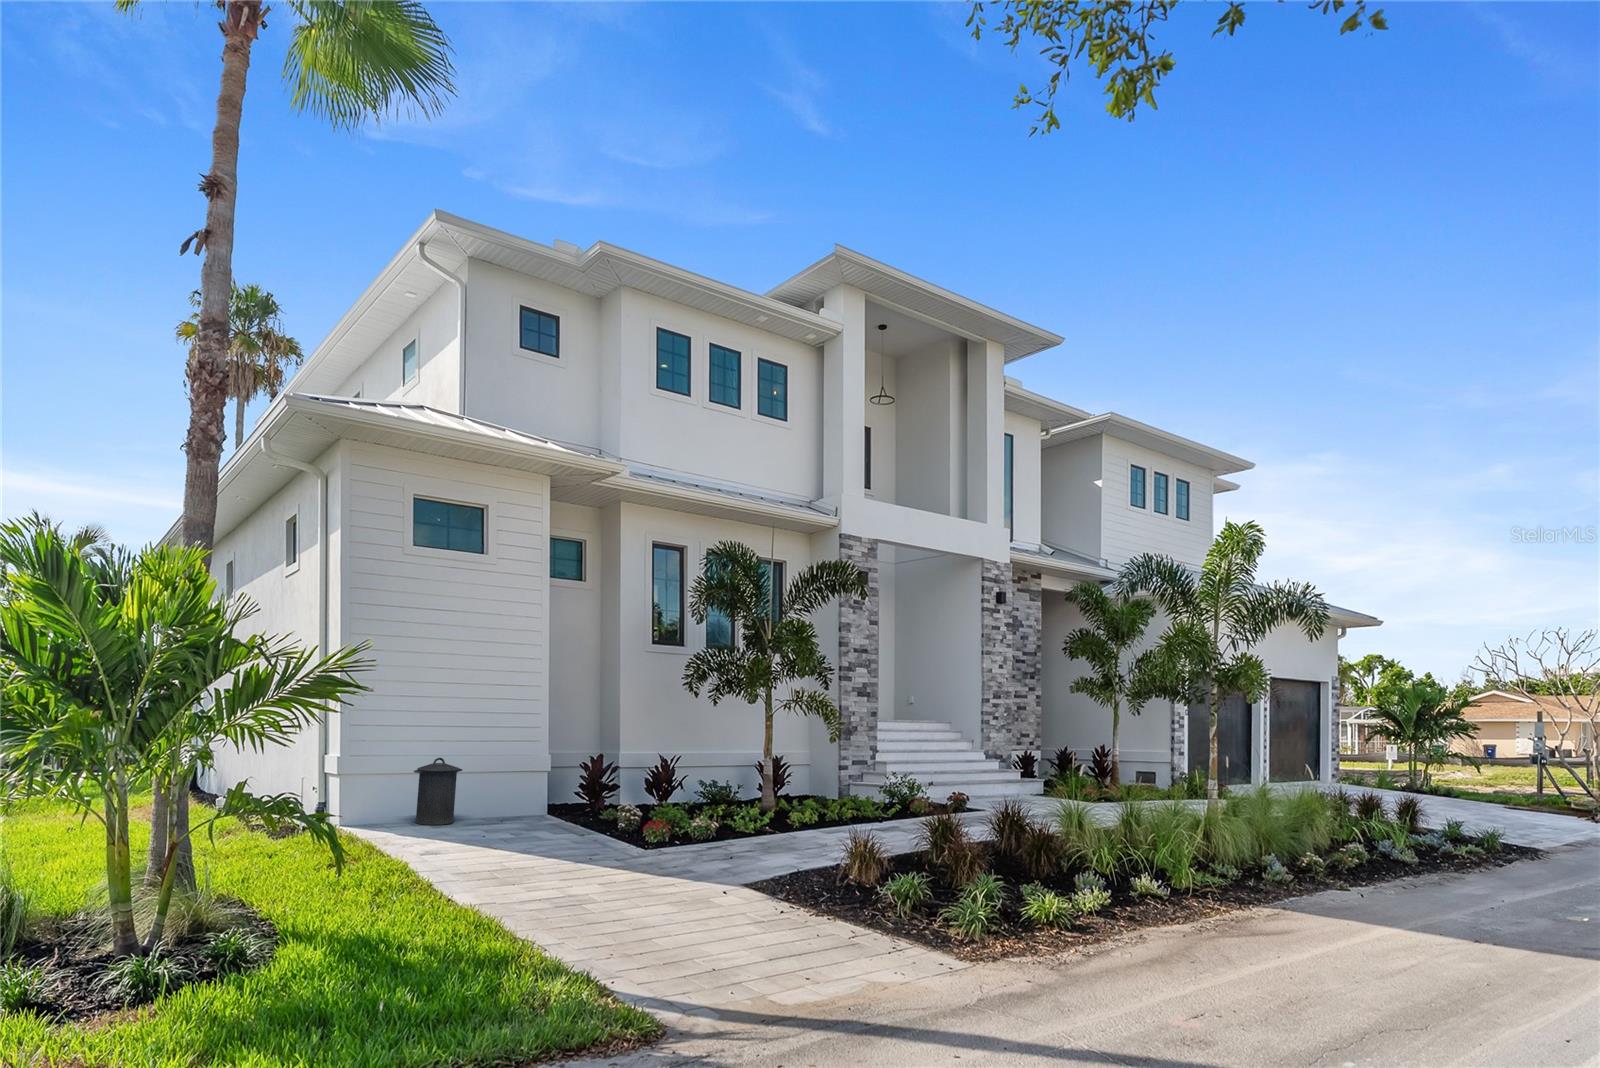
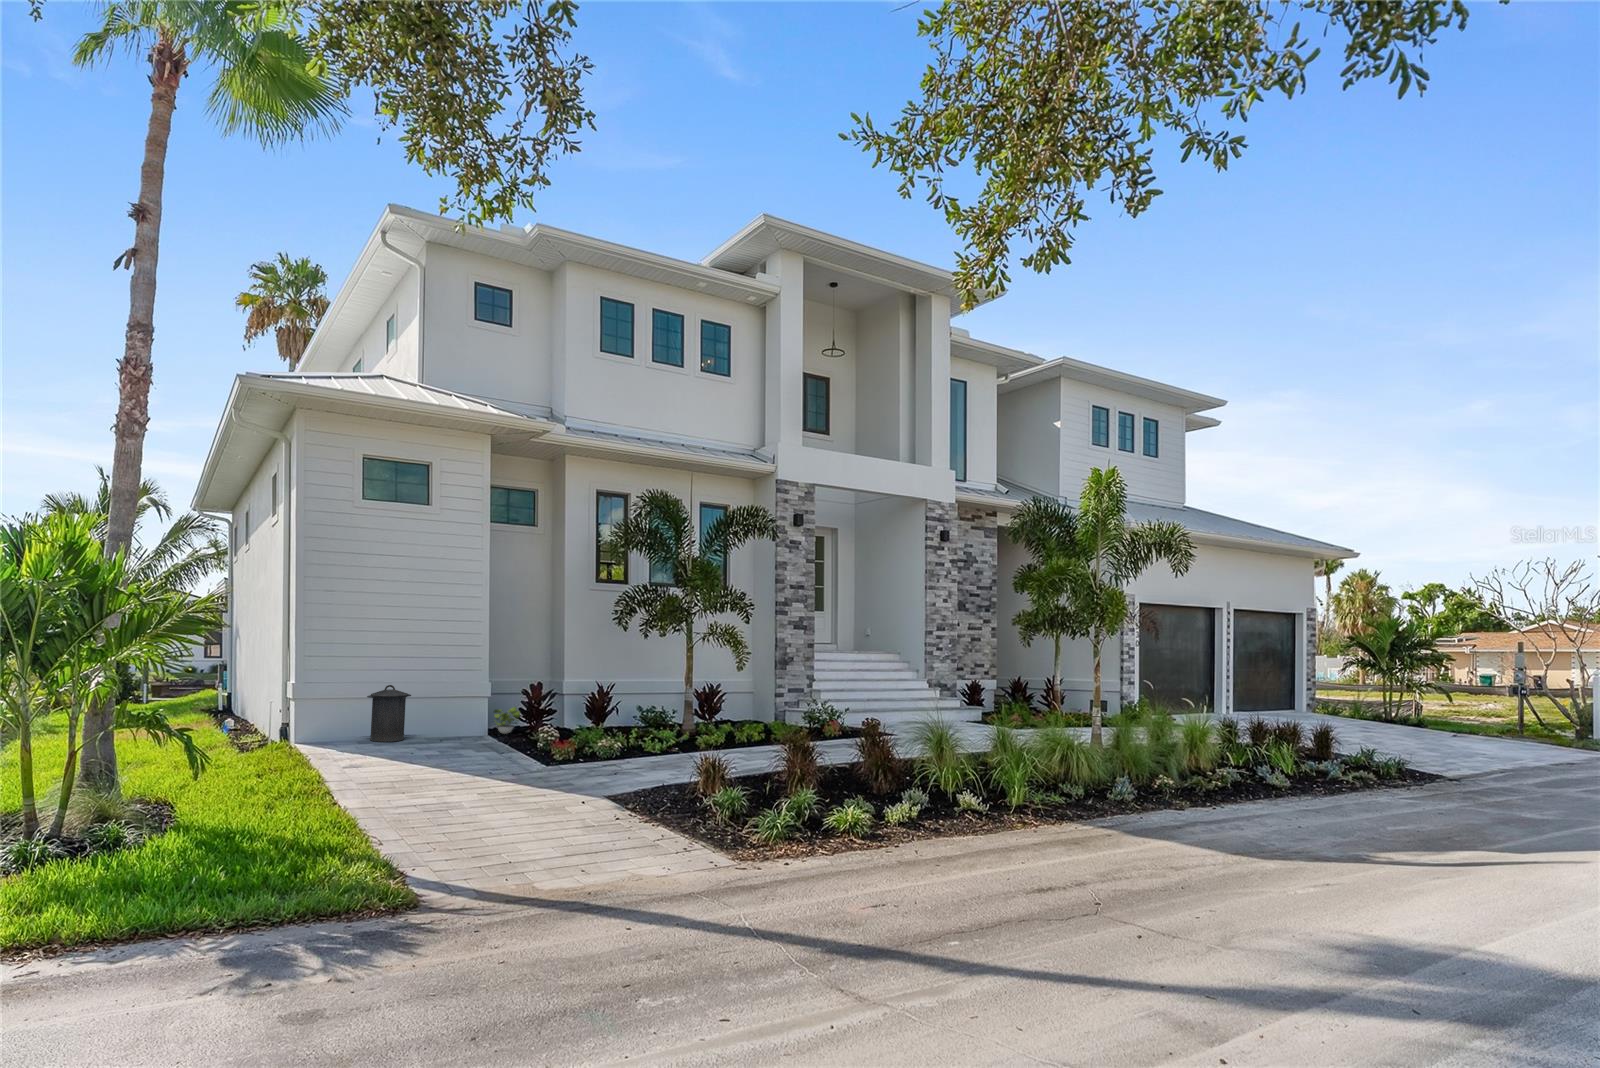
potted plant: none [547,783,580,814] -> present [494,707,520,734]

